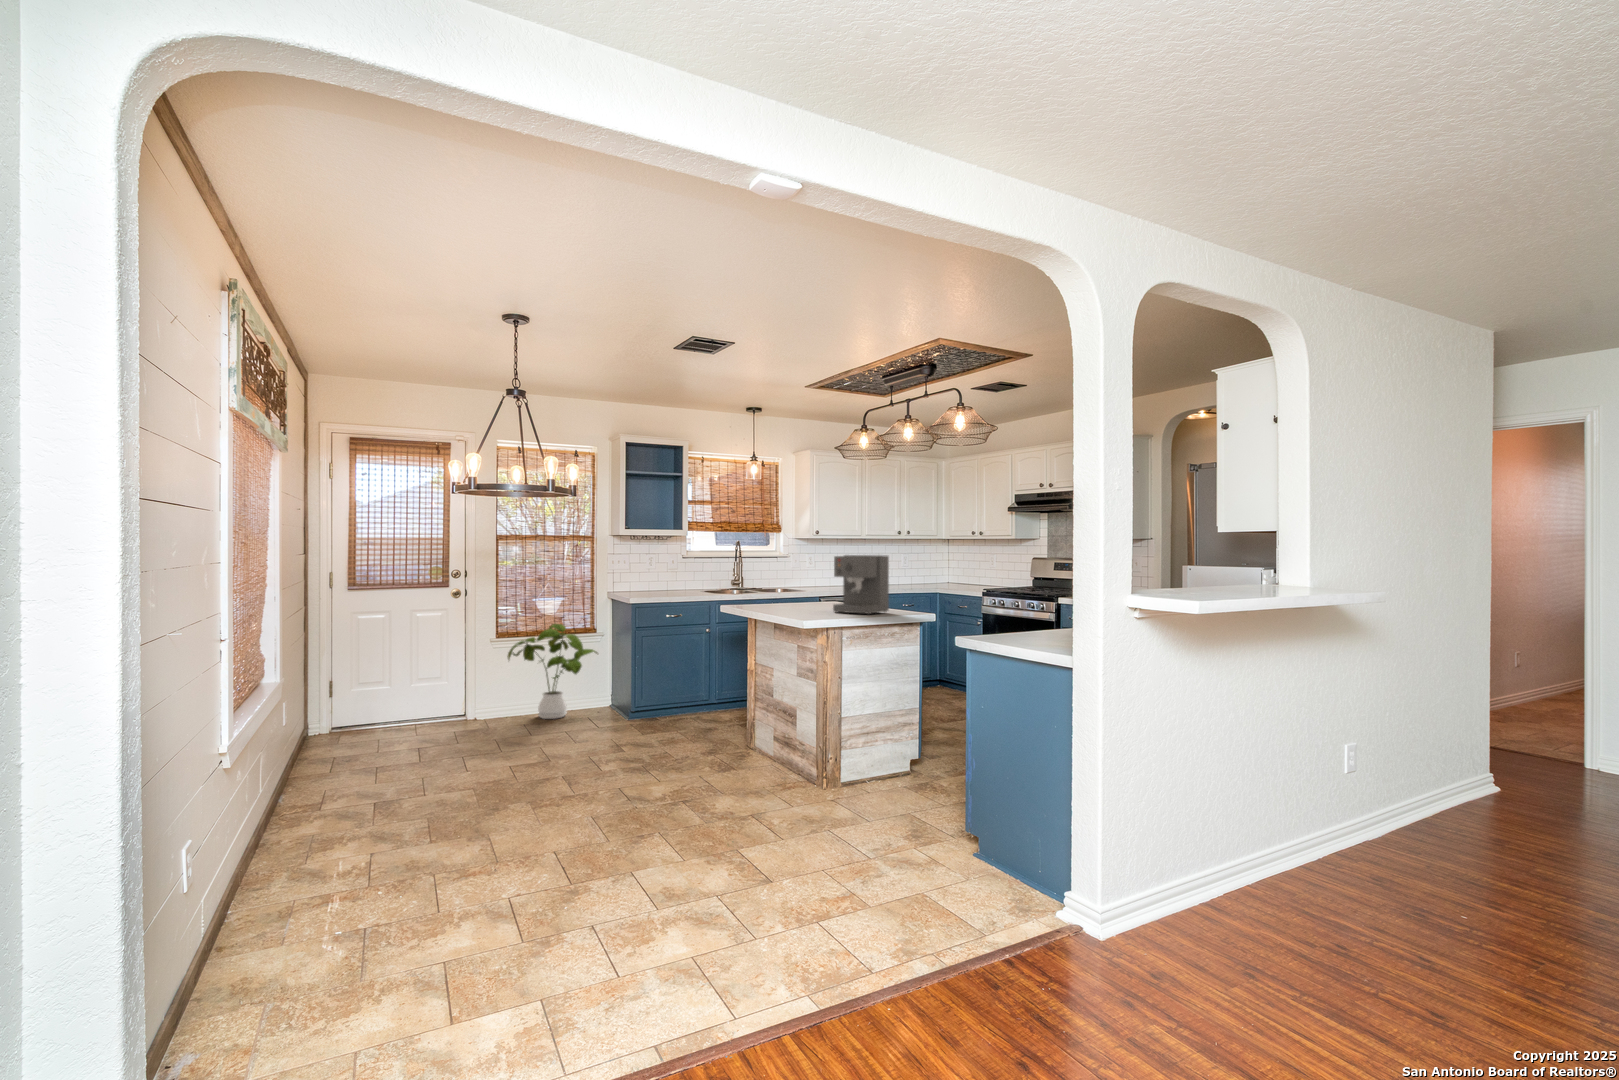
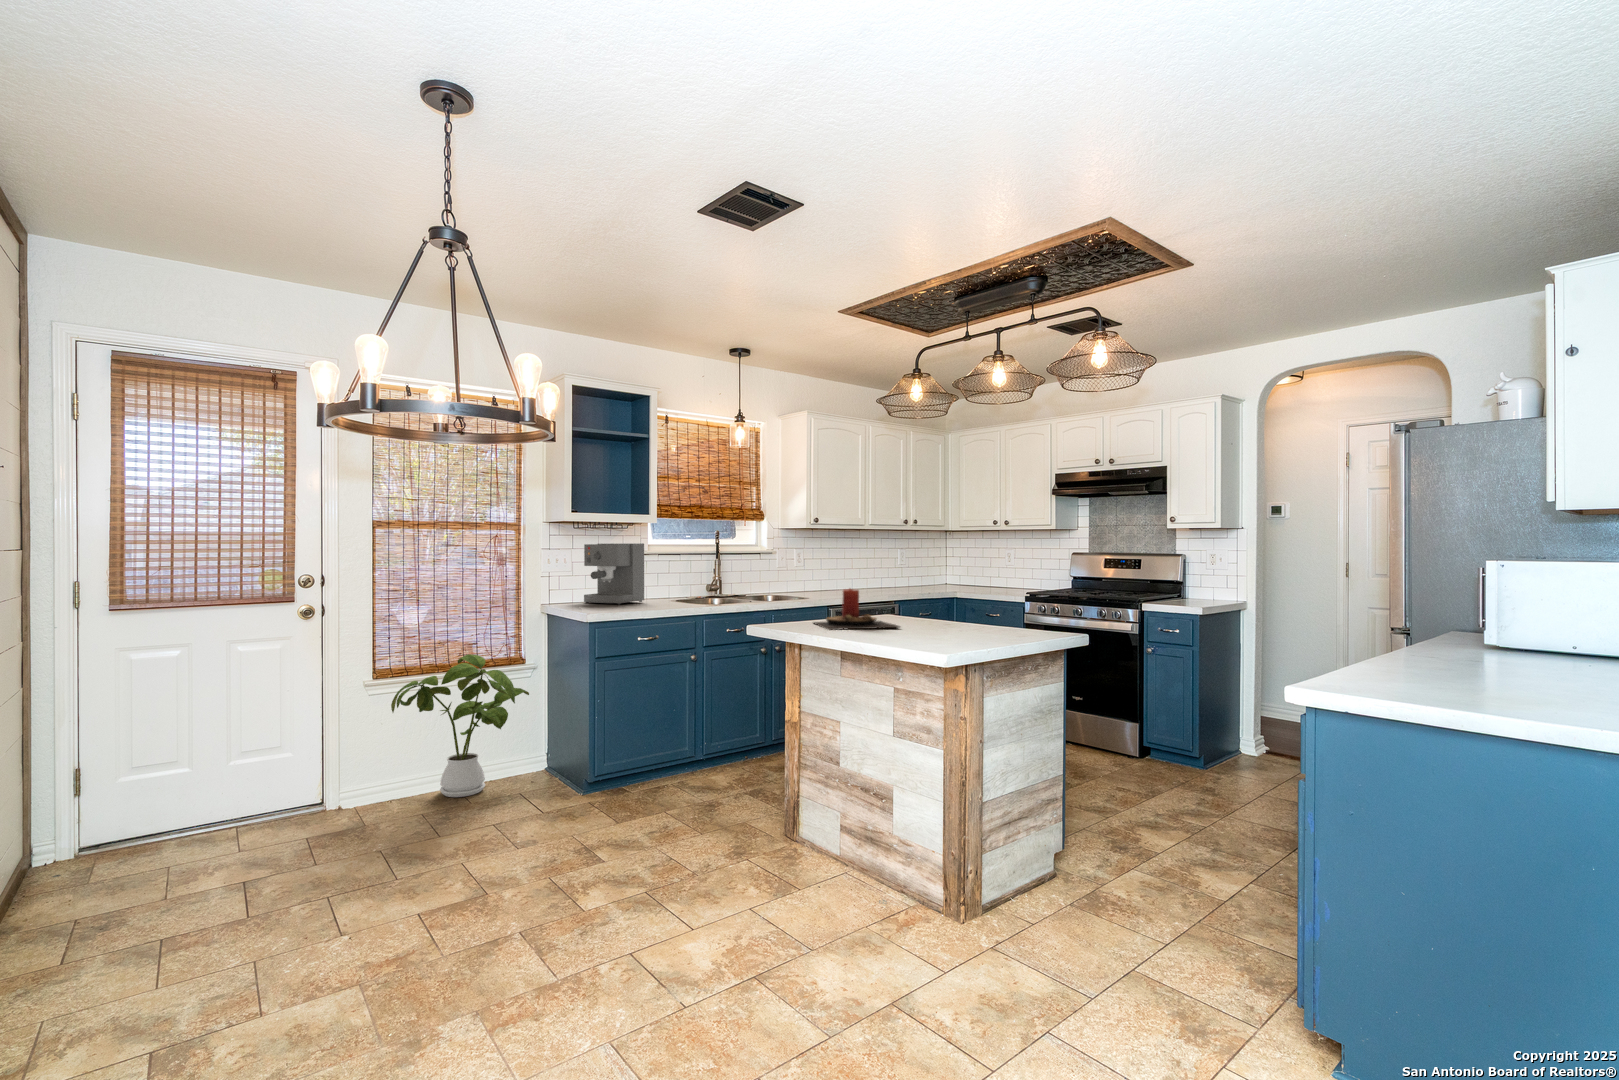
coffee maker: present [833,555,889,615] -> present [584,543,644,605]
candle: none [774,582,826,609] -> present [814,589,899,630]

